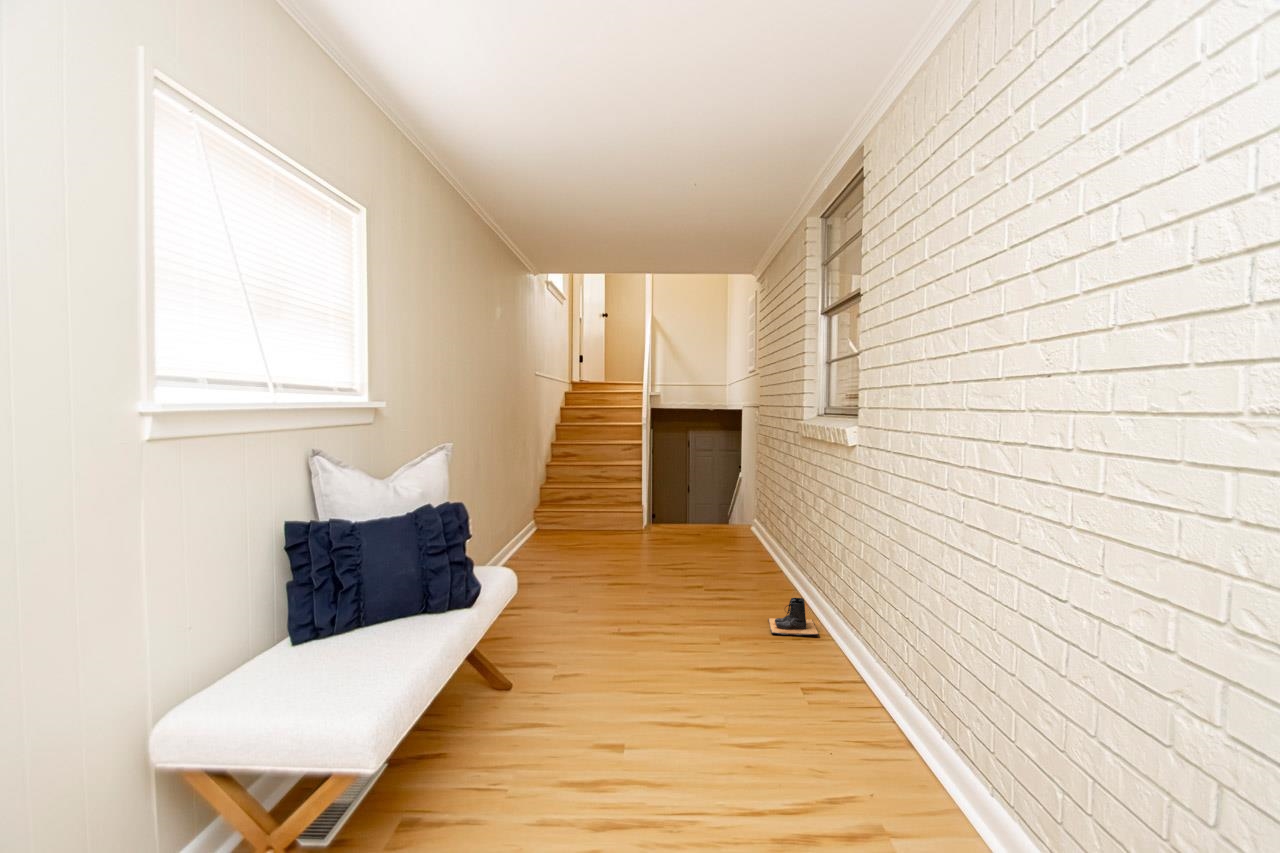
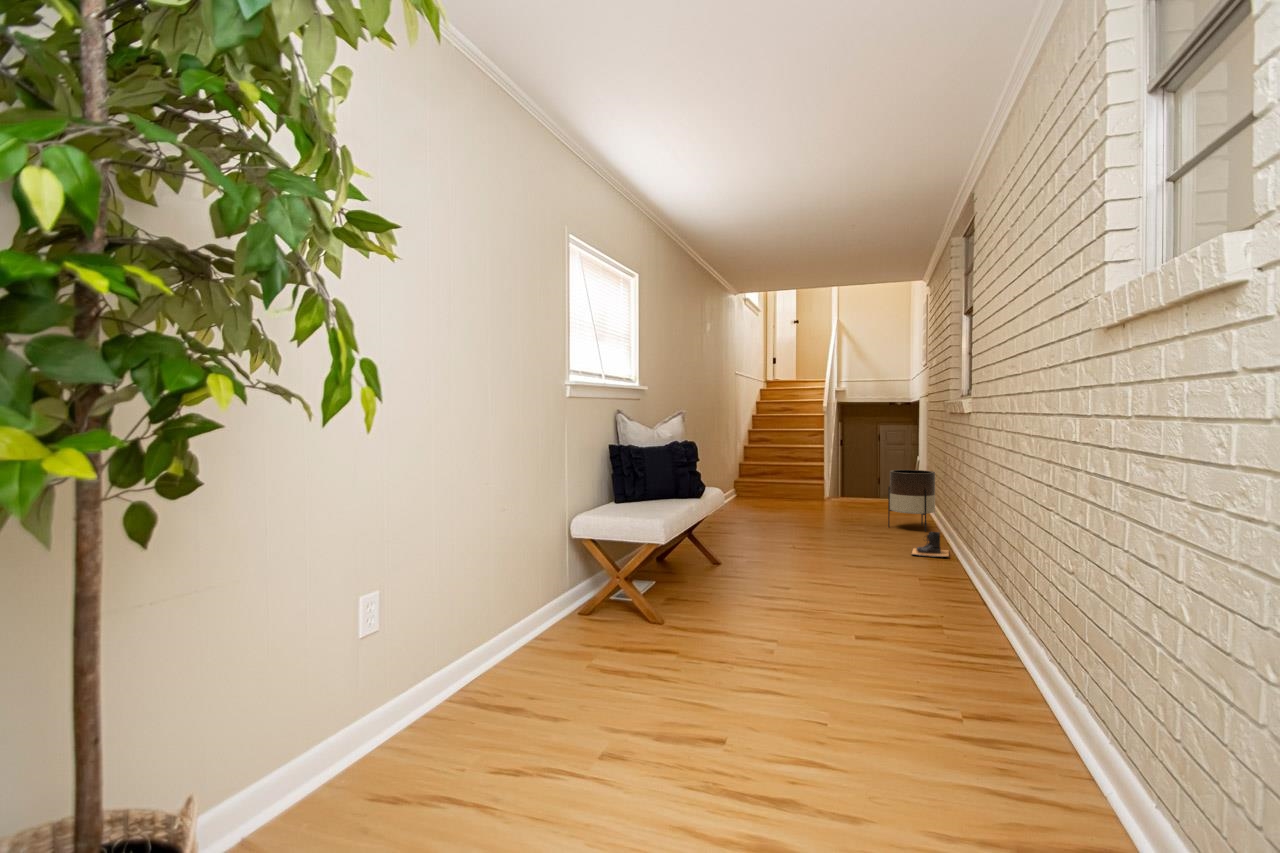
planter: none [725,501,780,582] -> present [888,470,935,532]

